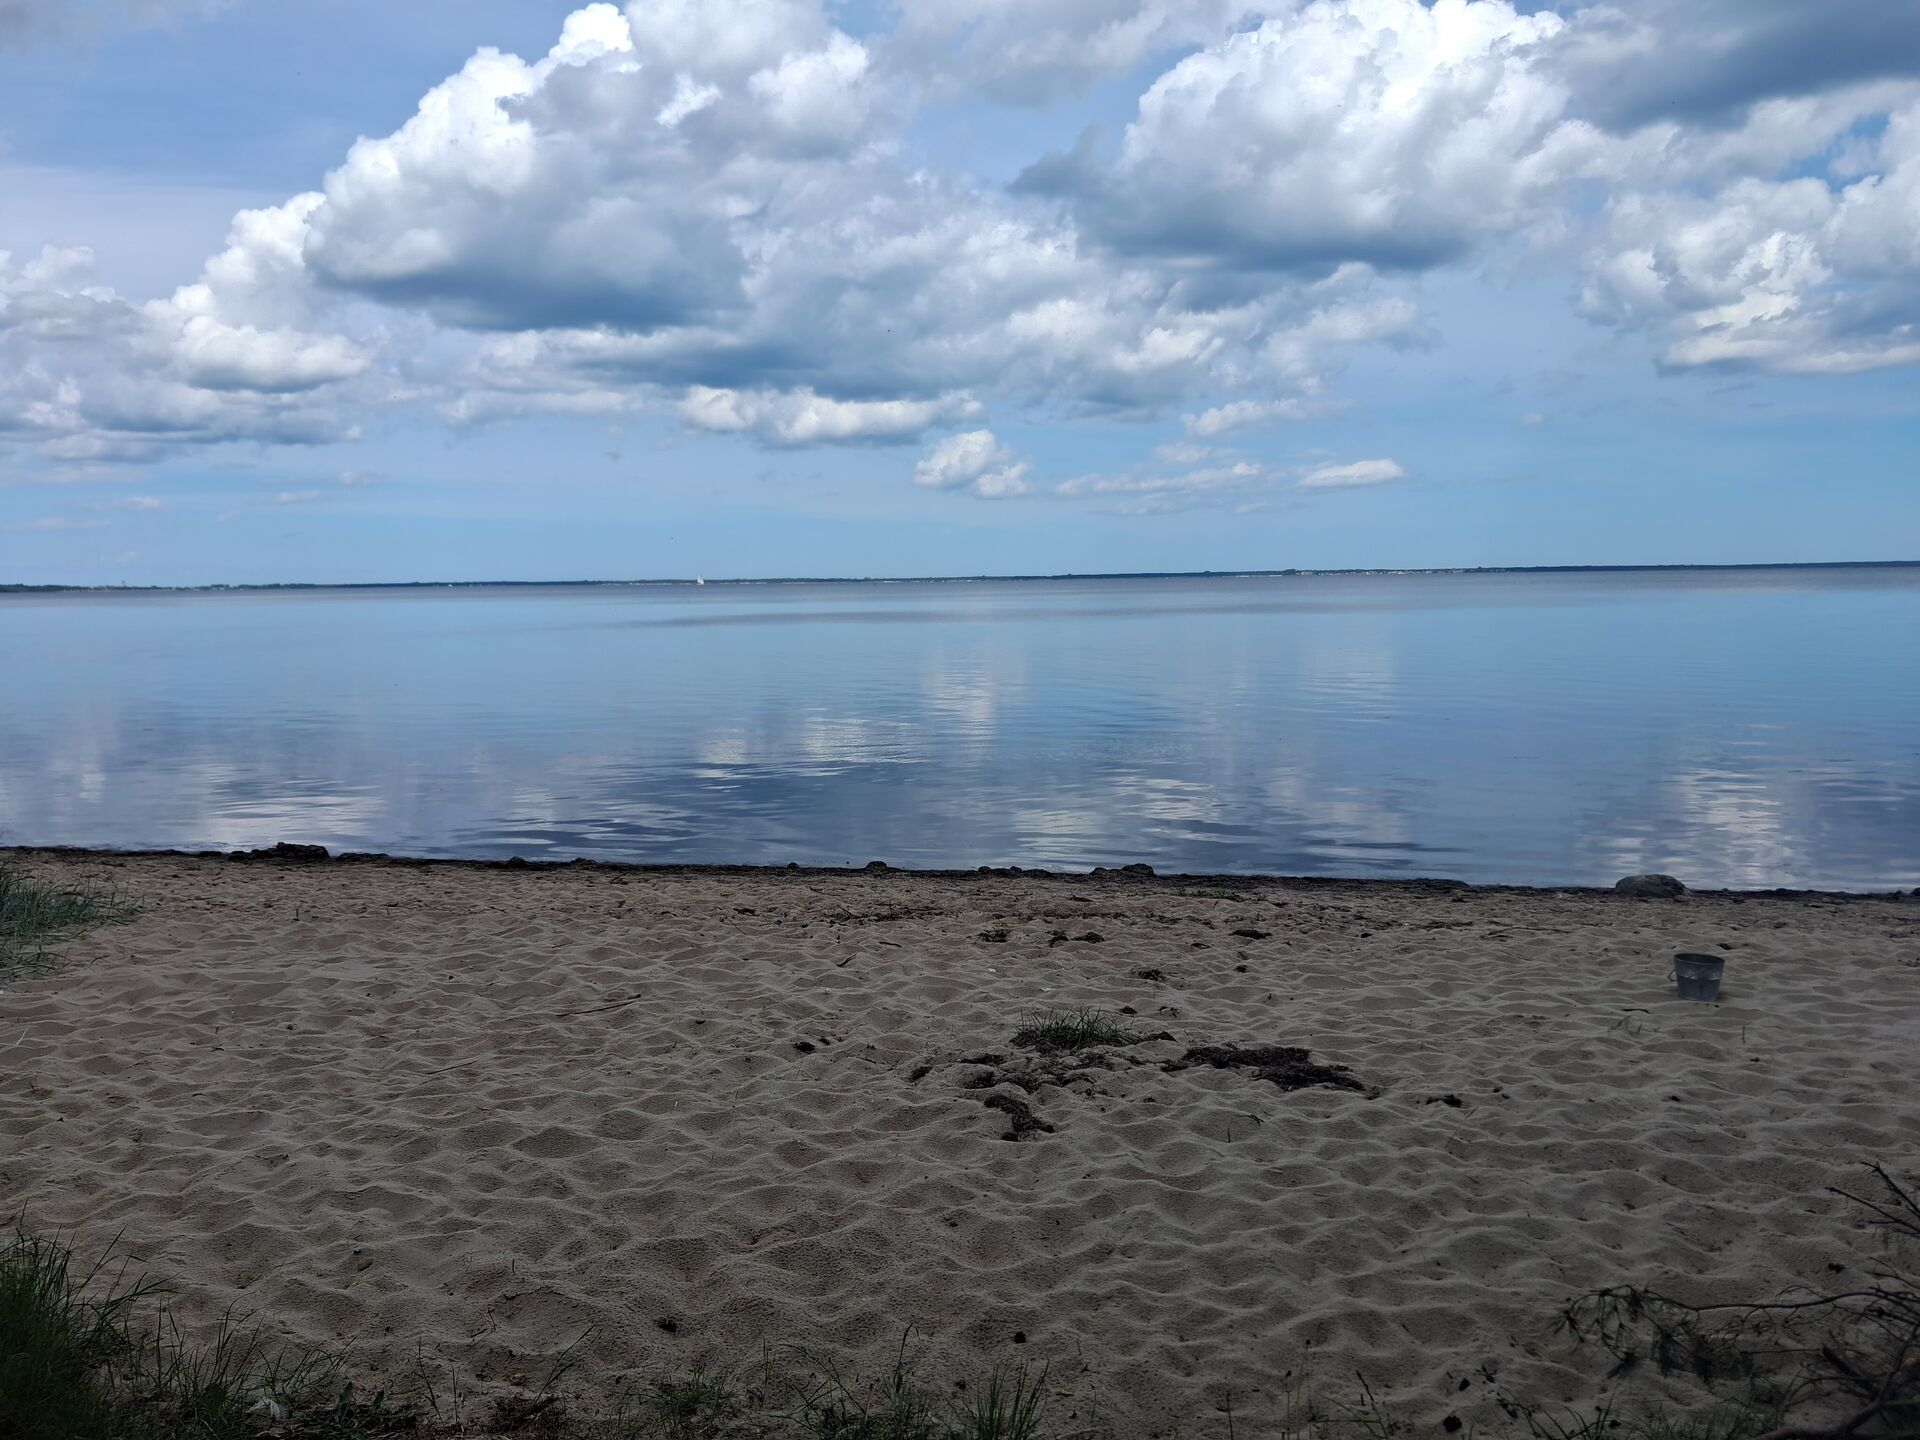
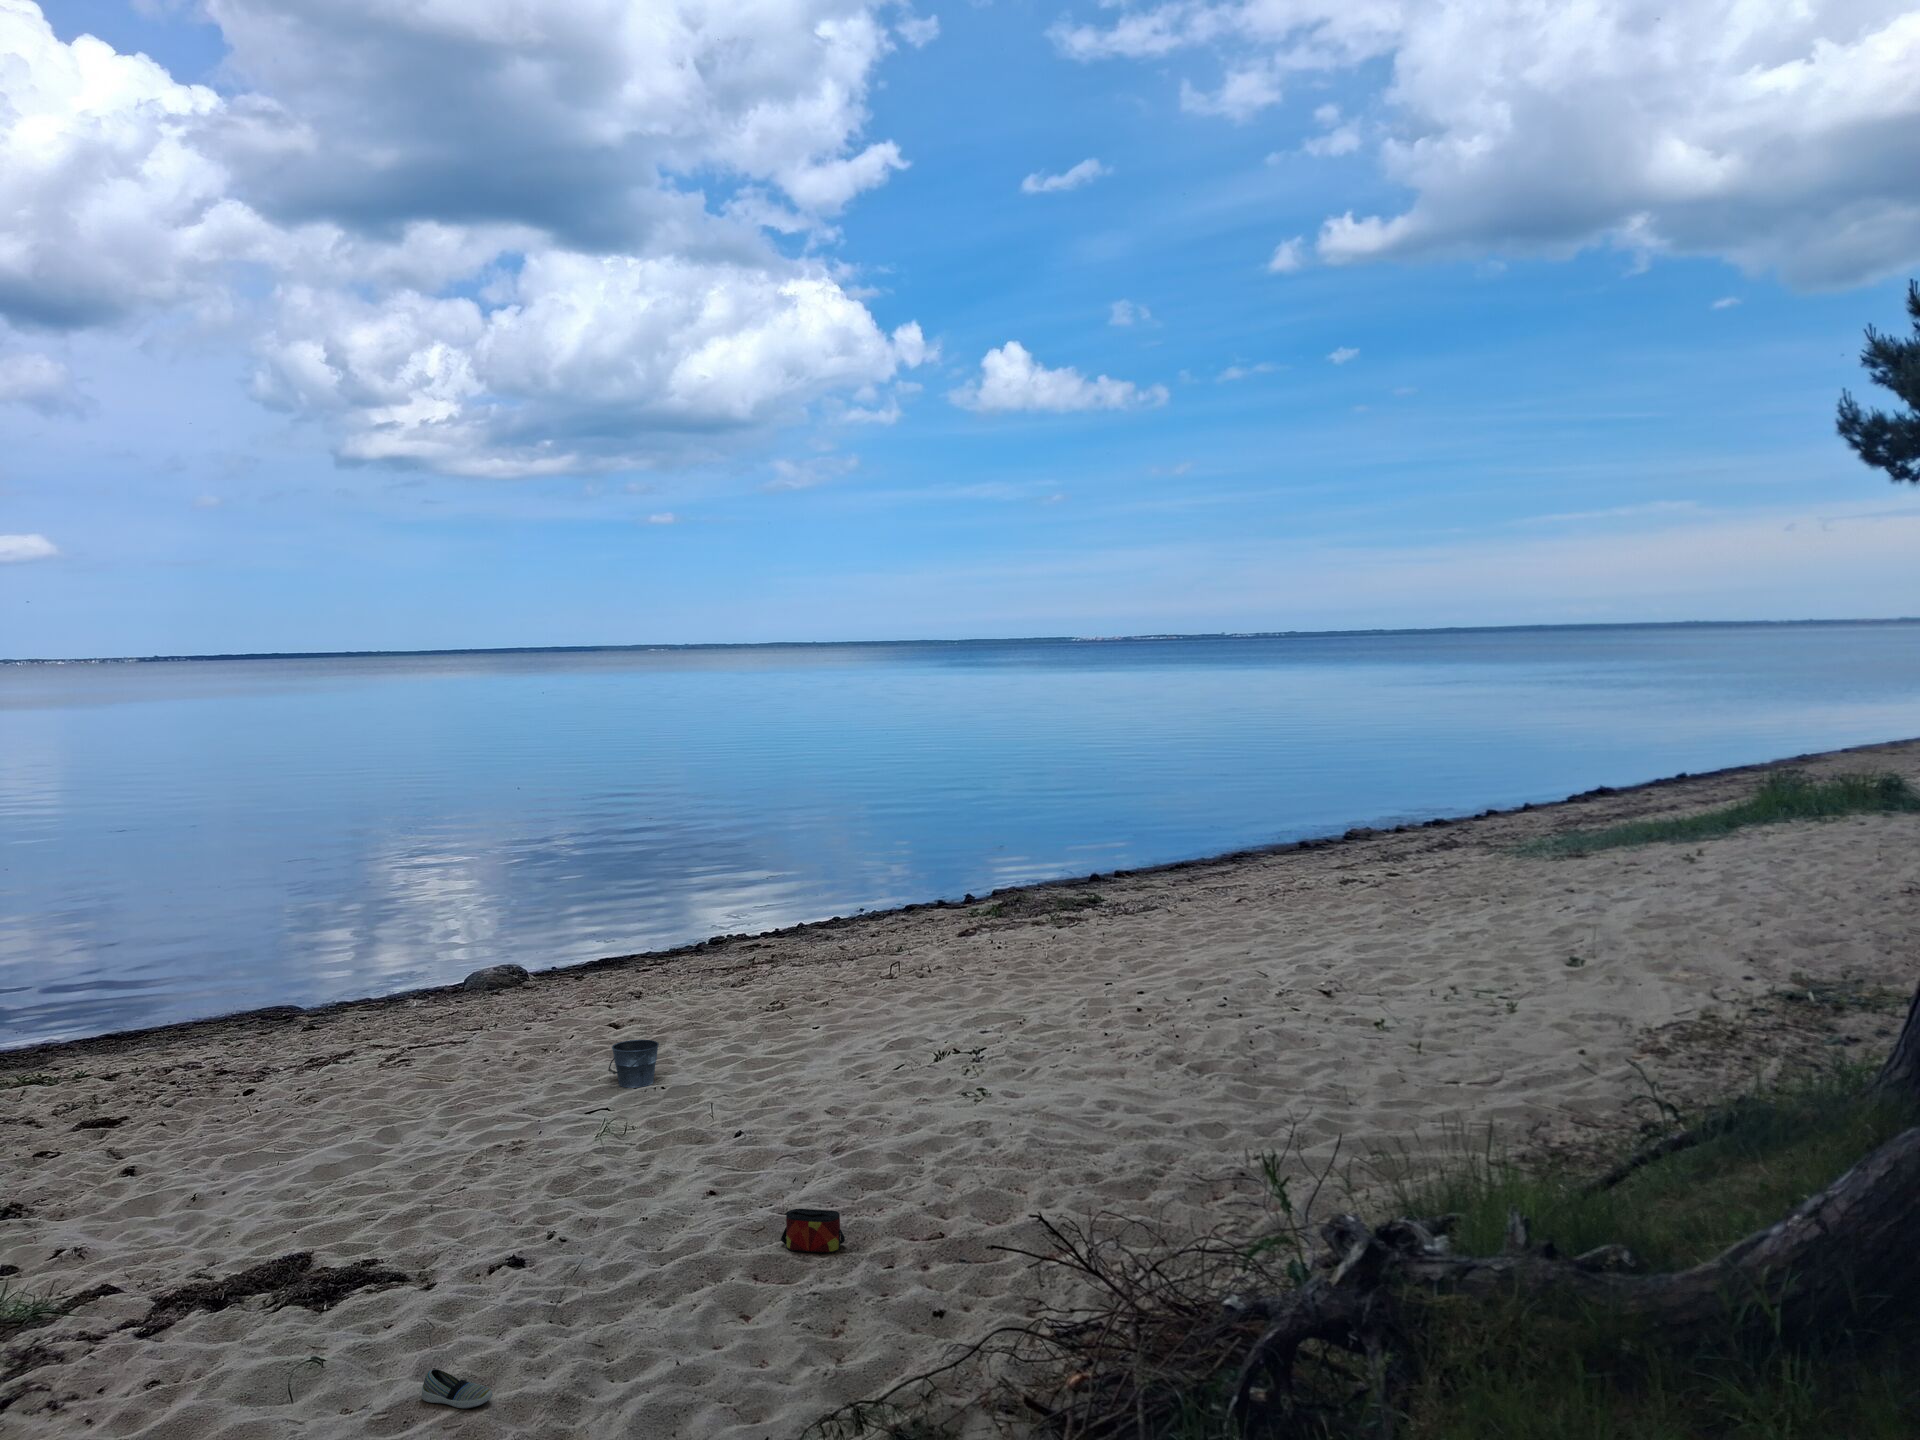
bag: none [1721,1131,1791,1187] -> present [781,1209,845,1254]
shoe: none [1312,1149,1362,1188] -> present [422,1369,493,1408]

